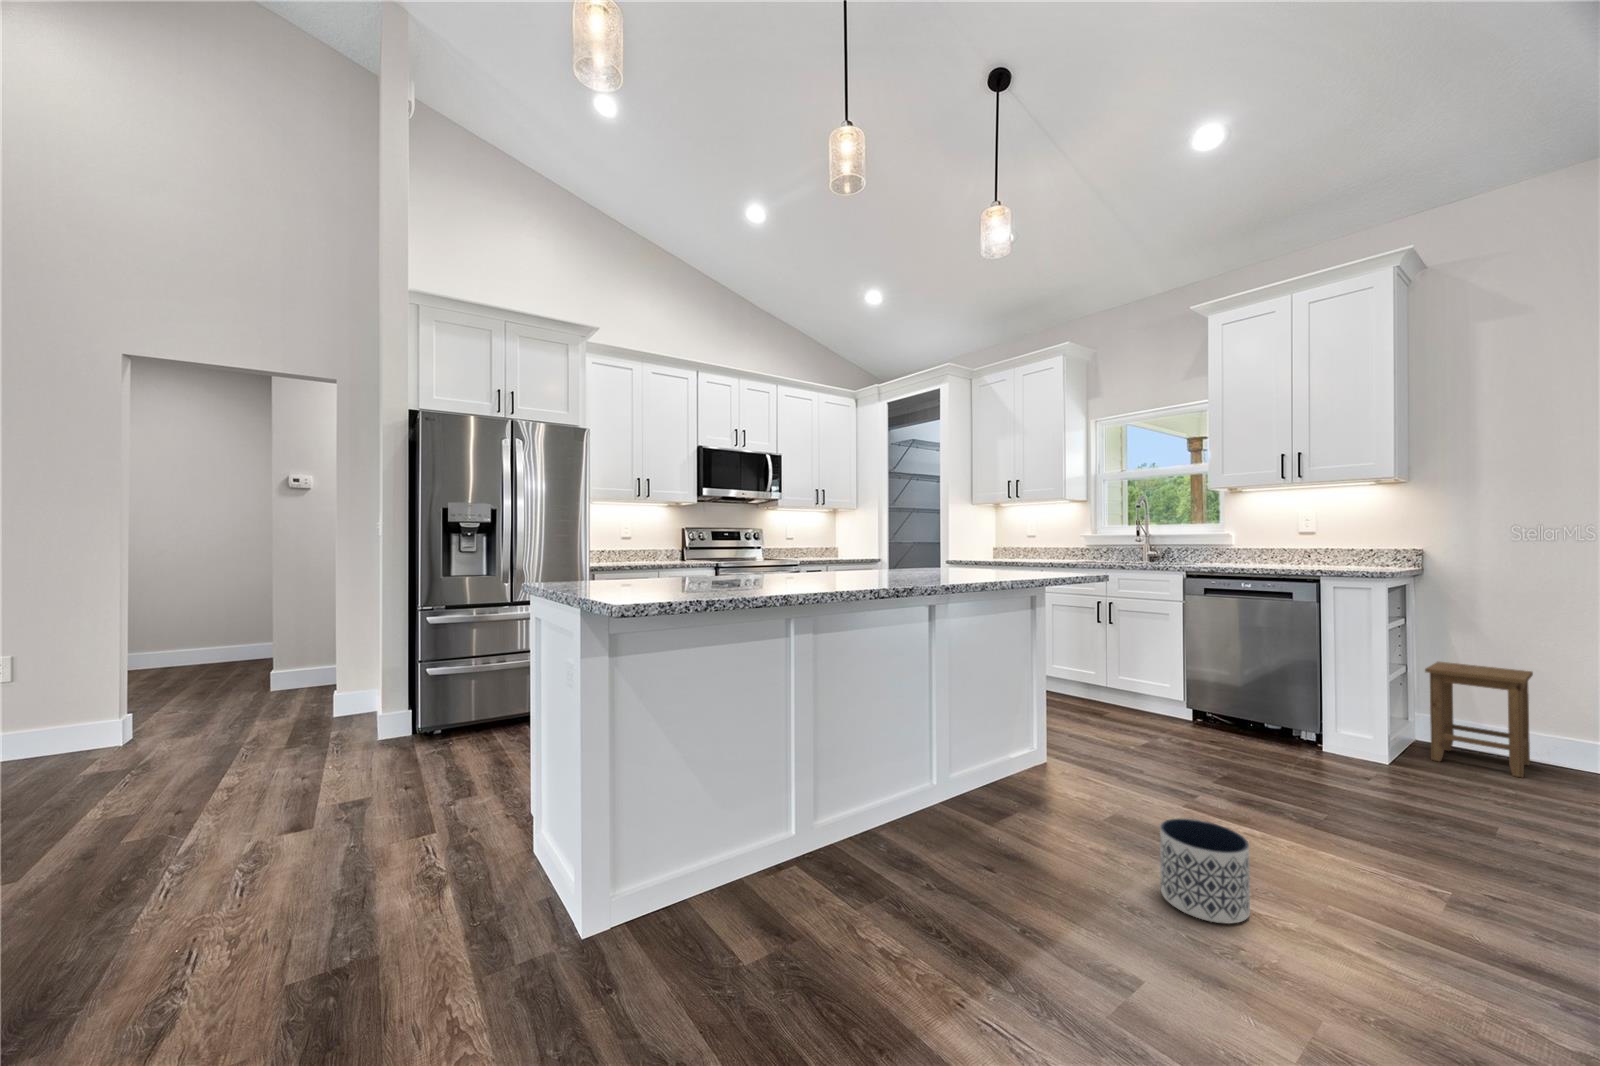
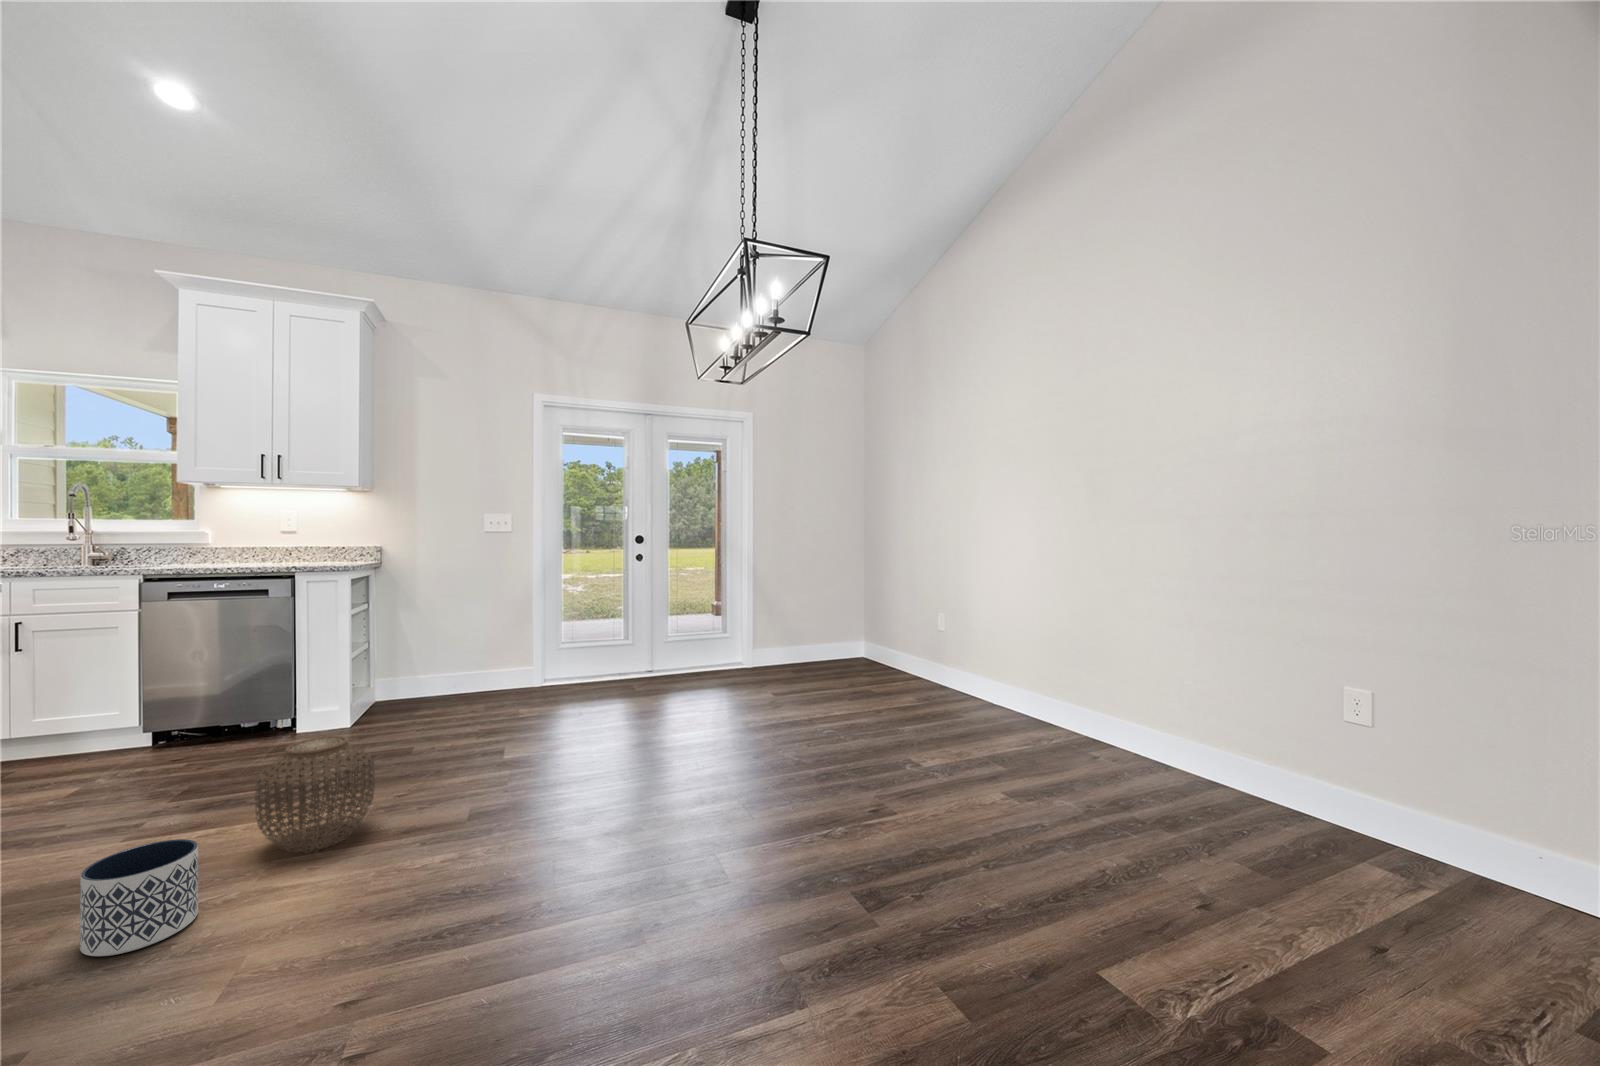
stool: present [1425,662,1533,777] -> none [380,631,446,713]
woven basket: none [1298,771,1449,915] -> present [255,736,374,852]

